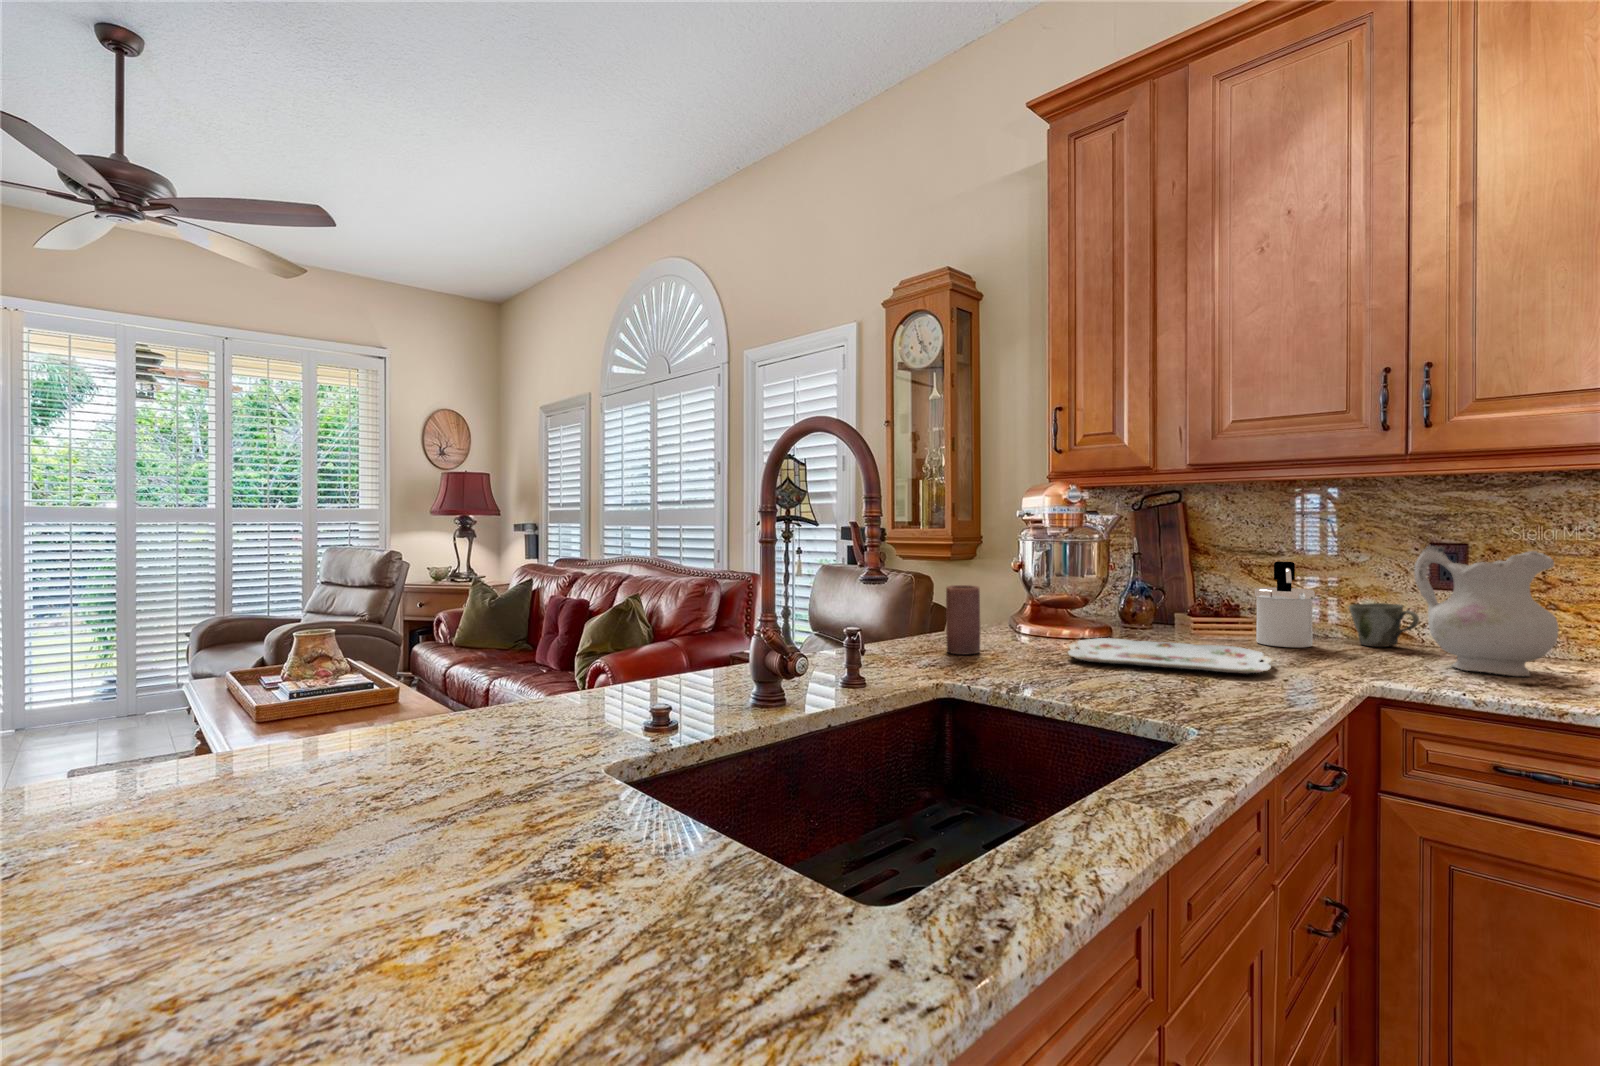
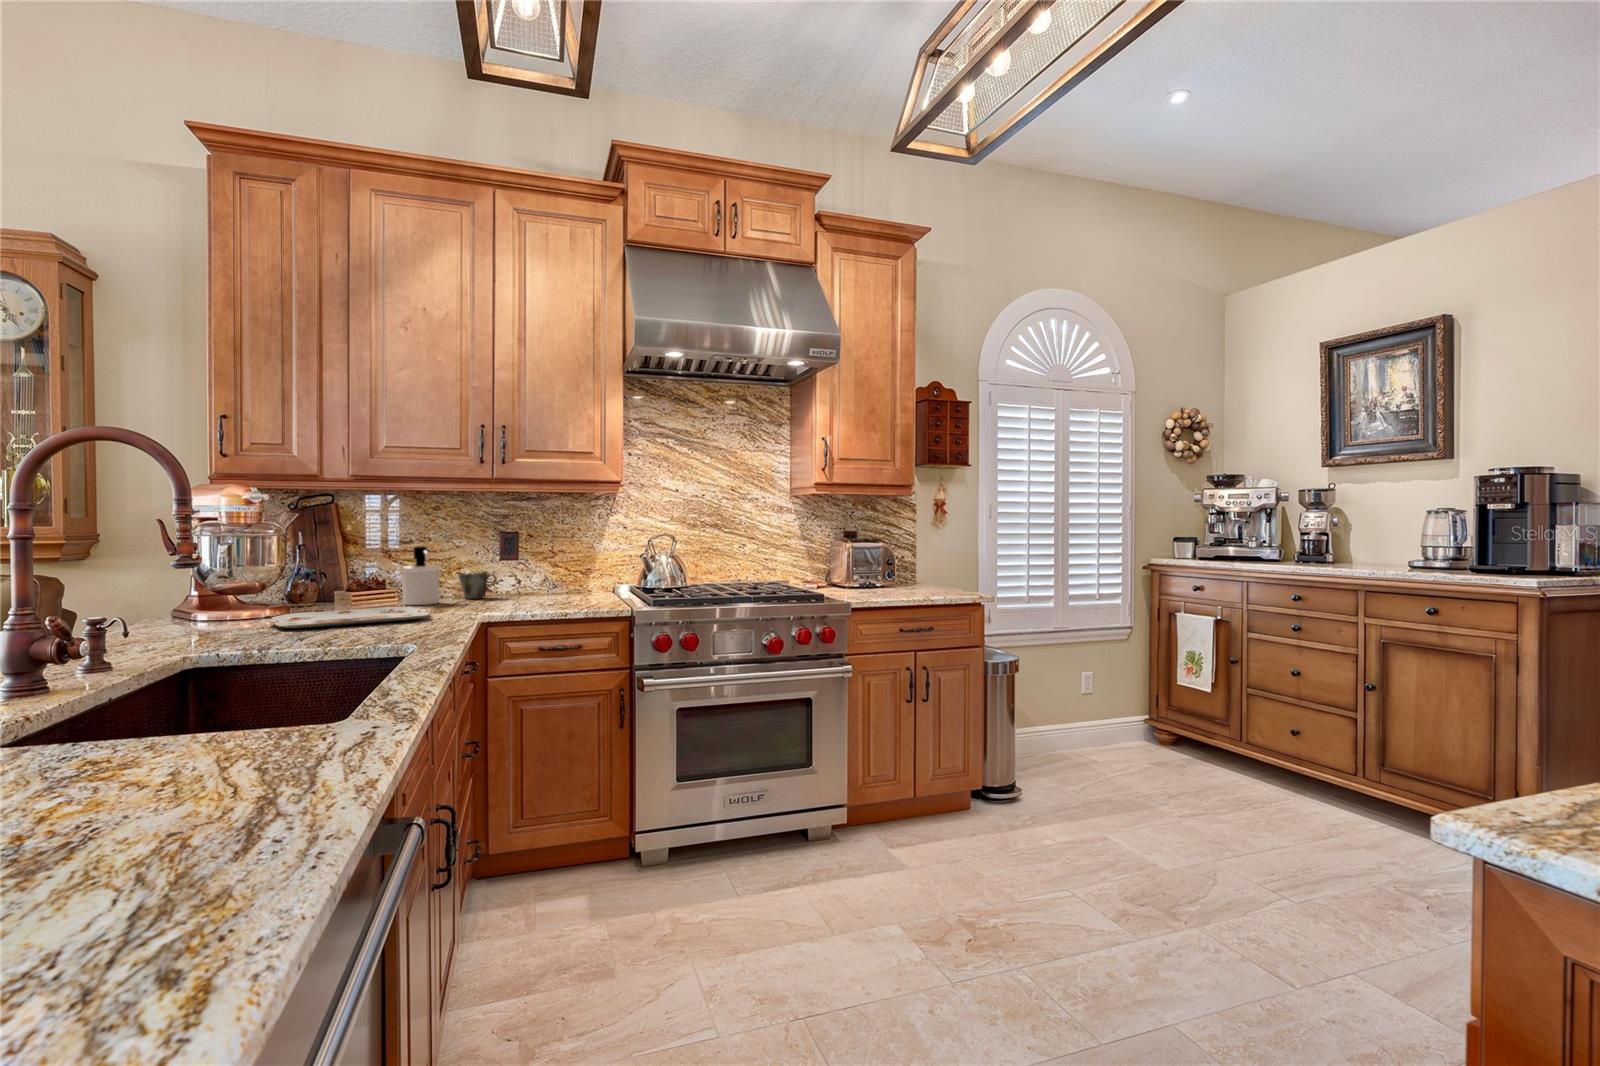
ceramic pitcher: present [1414,546,1559,676] -> none [497,533,562,603]
candle: present [946,585,980,654] -> none [144,577,185,641]

